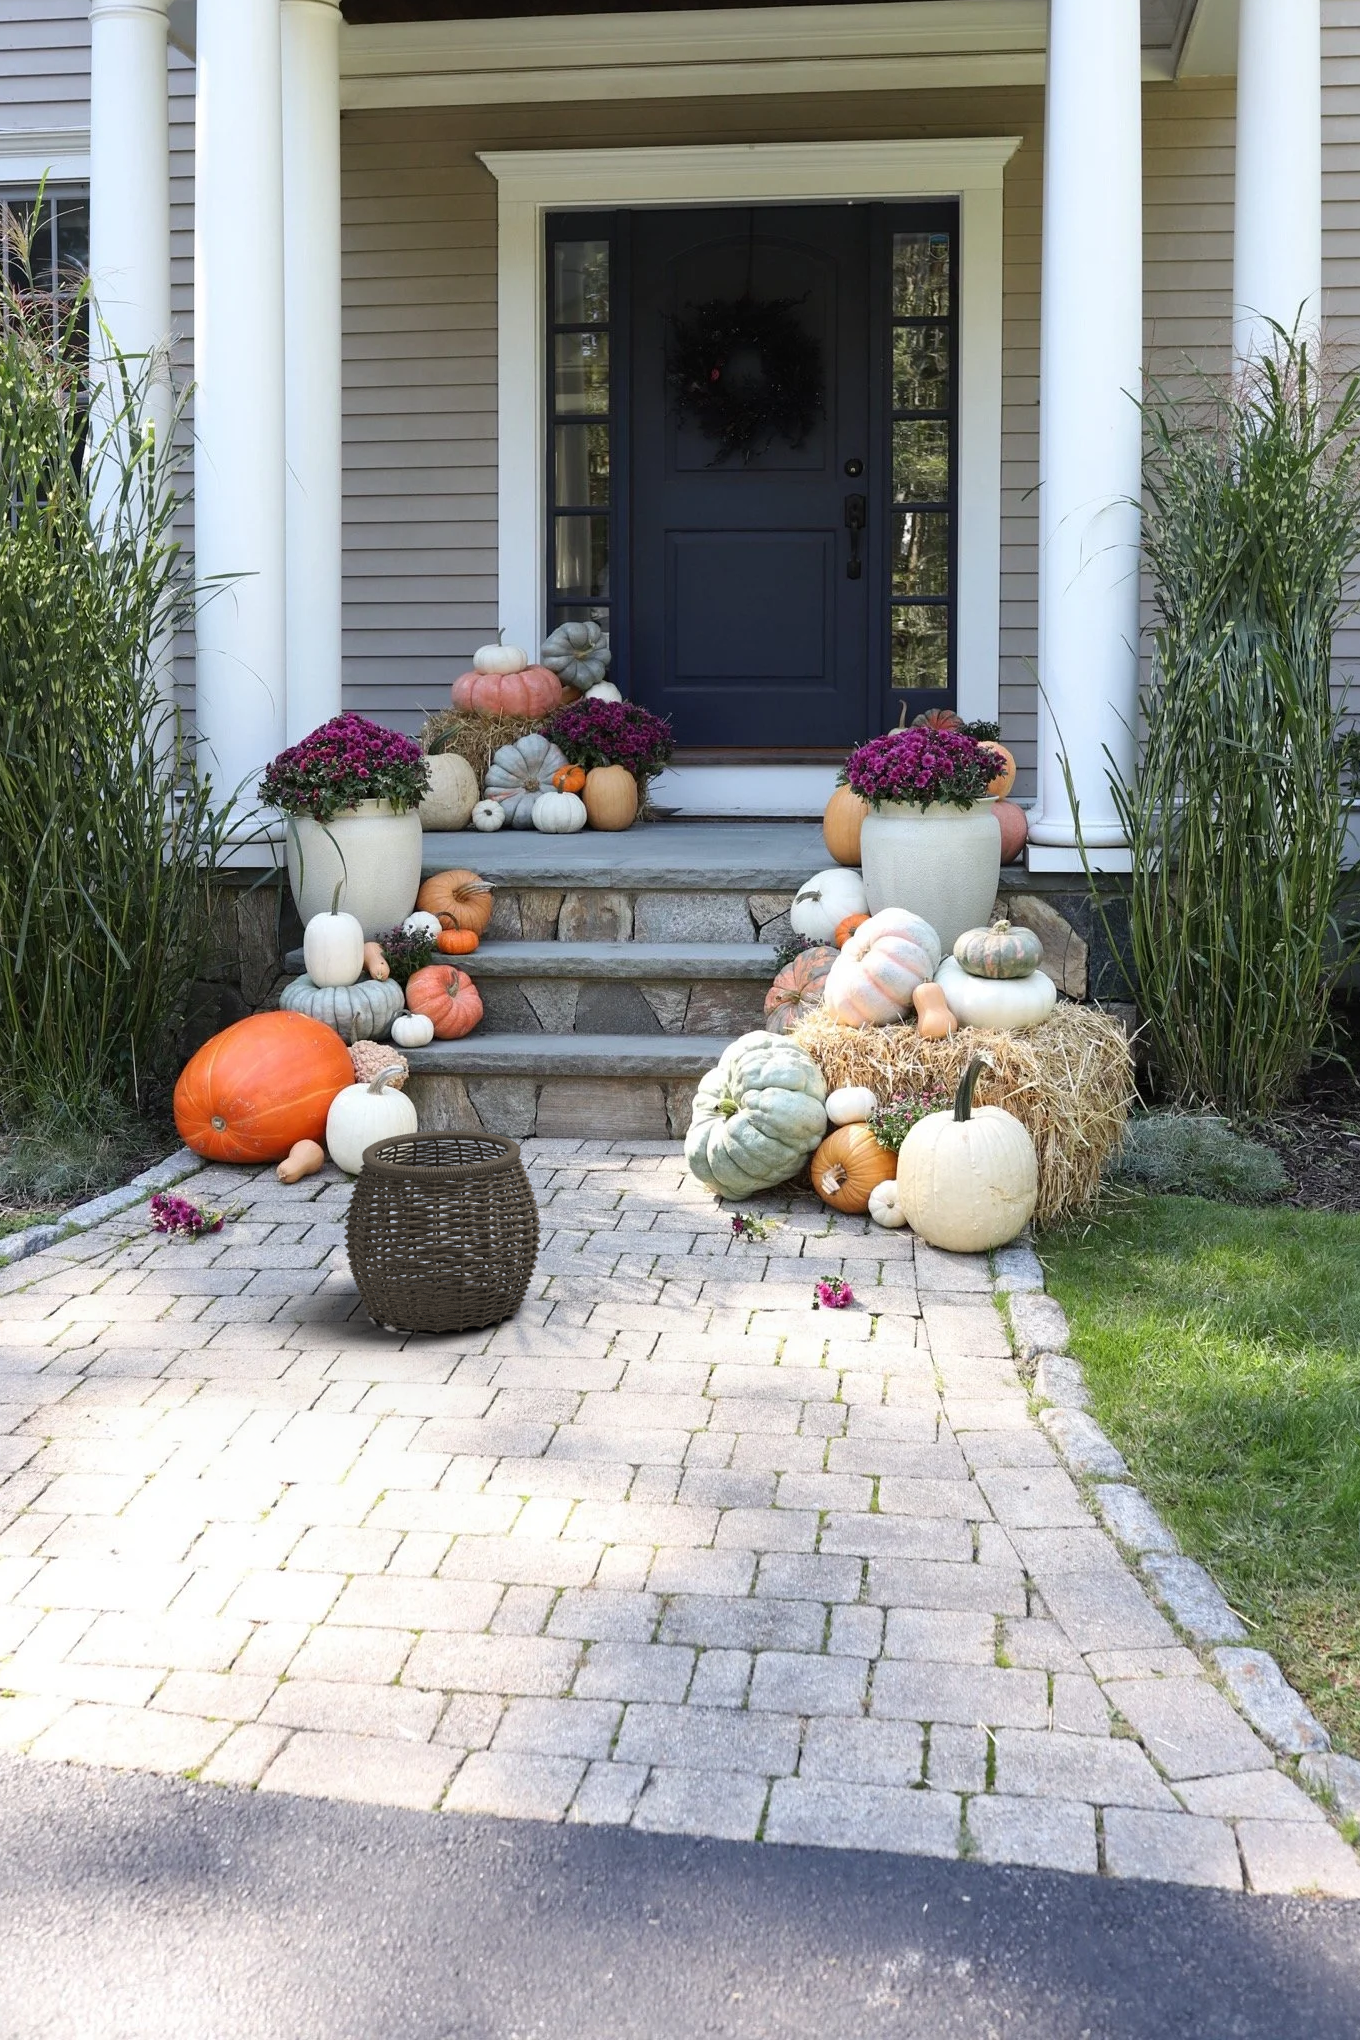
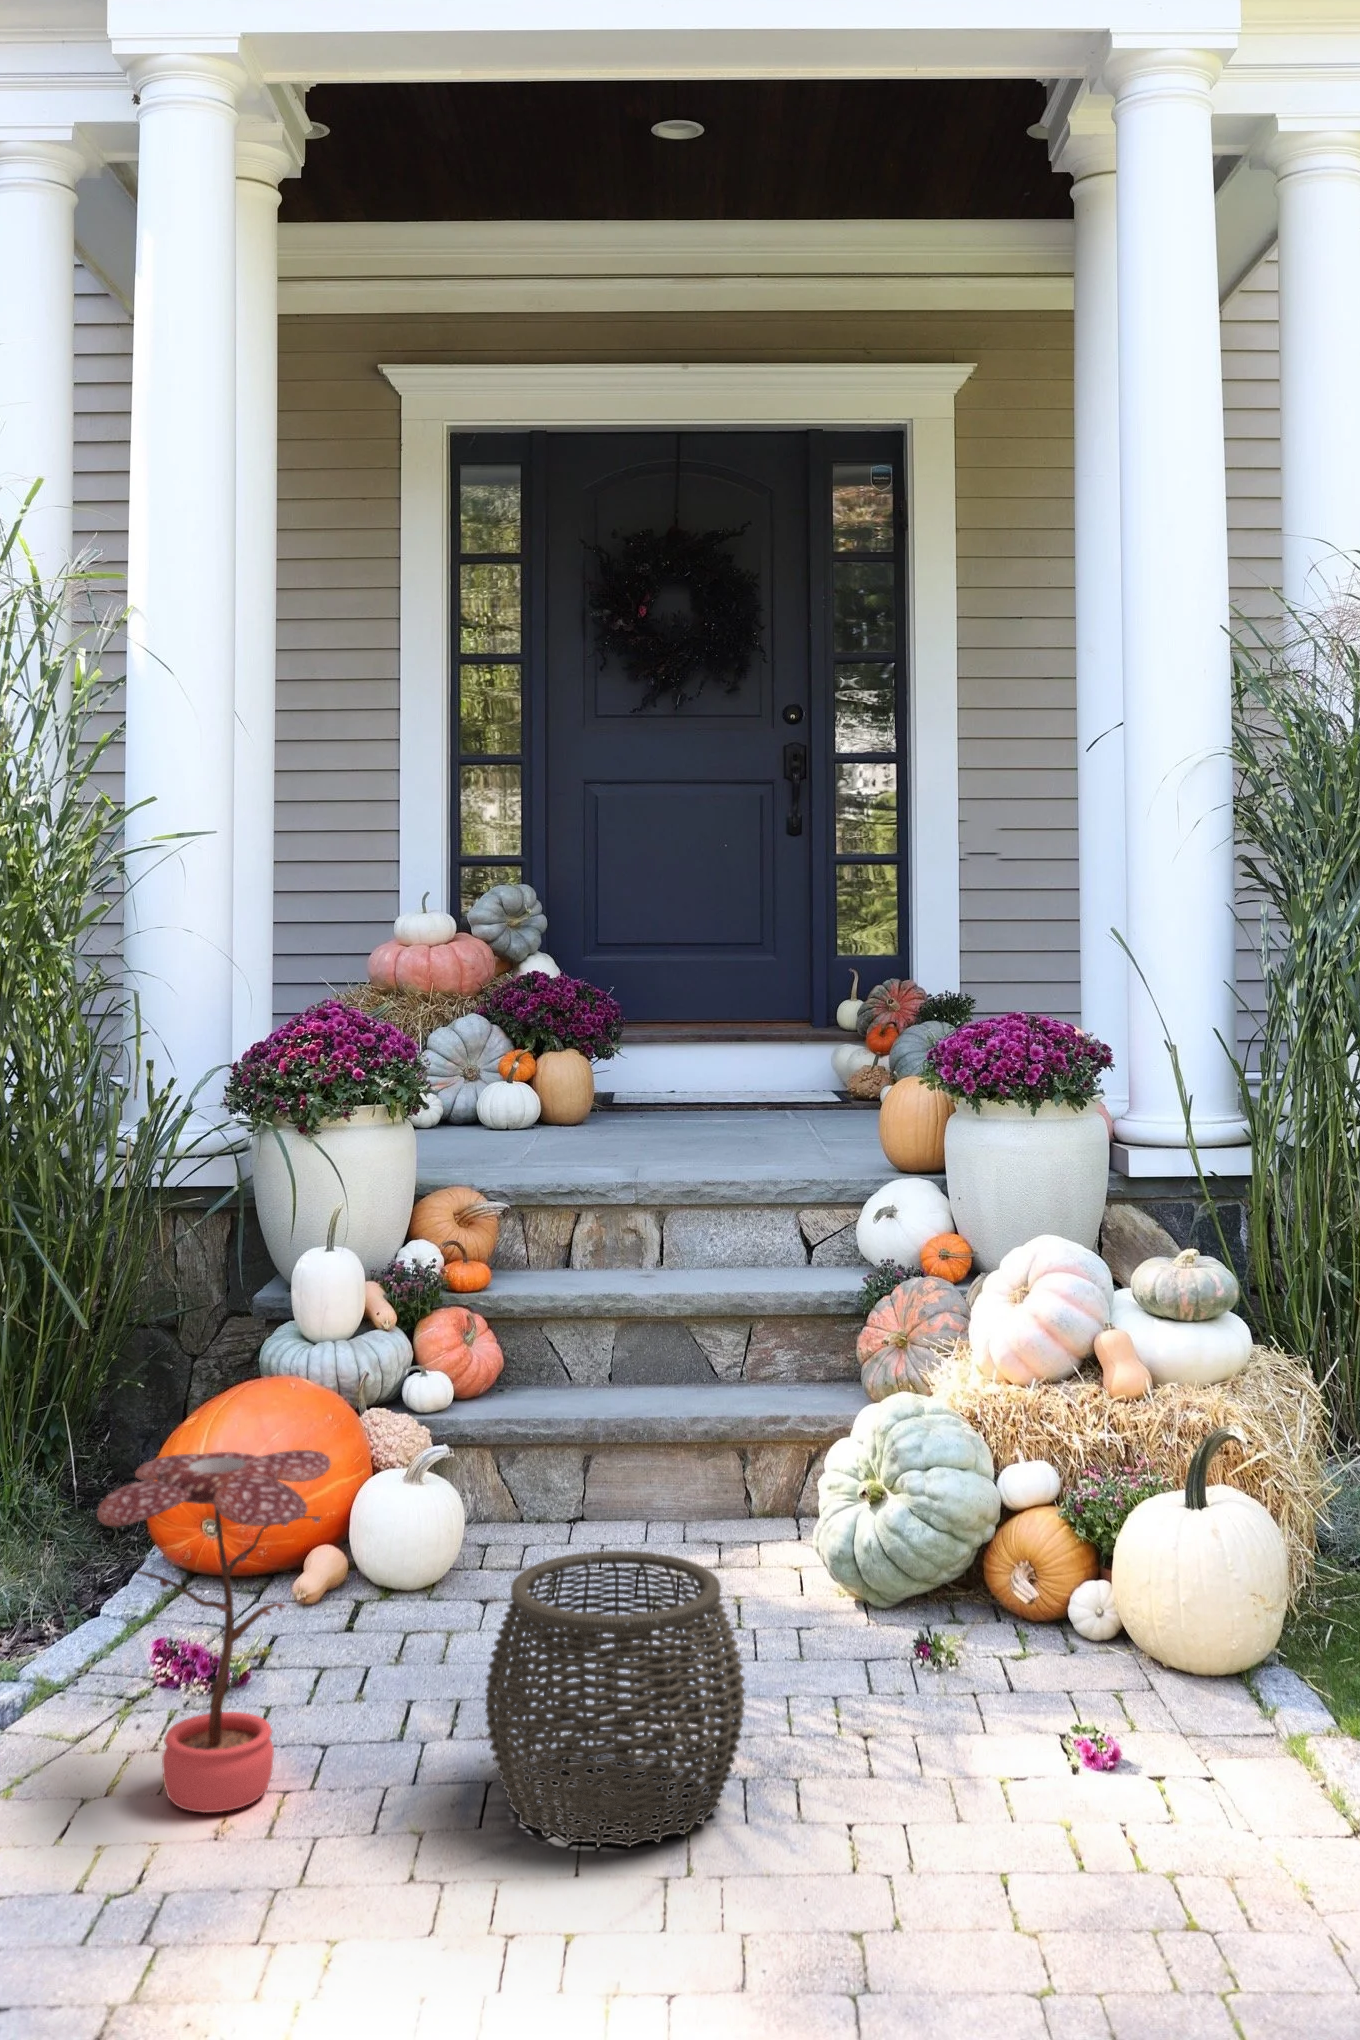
potted plant: none [63,1051,247,1302] -> present [97,1450,331,1812]

